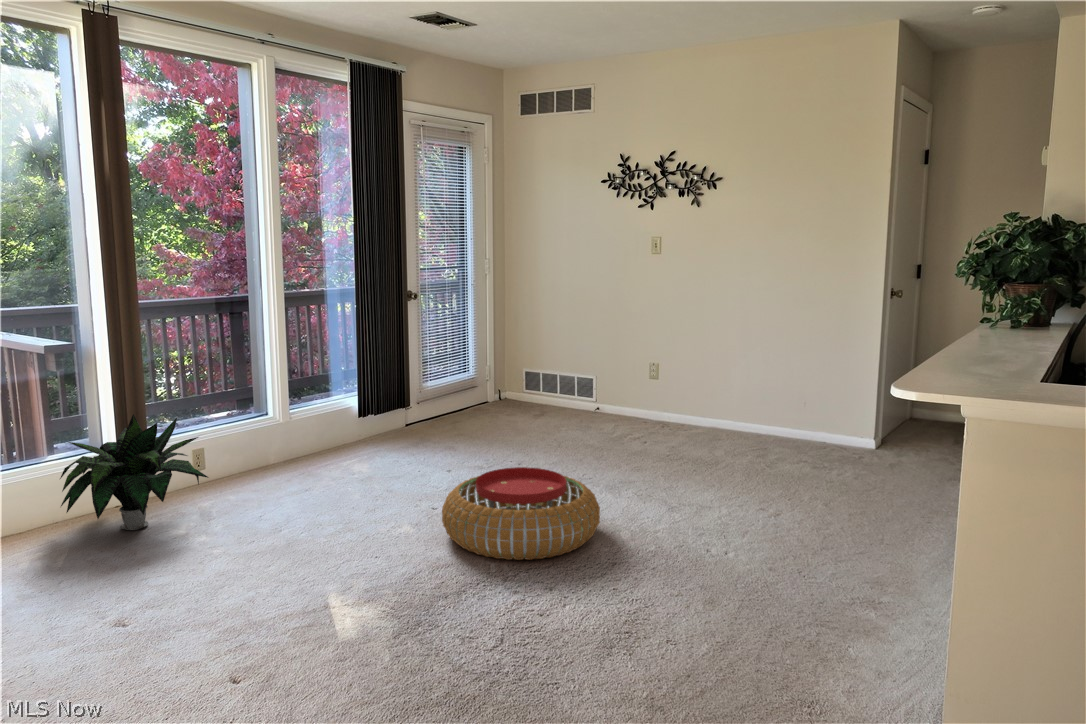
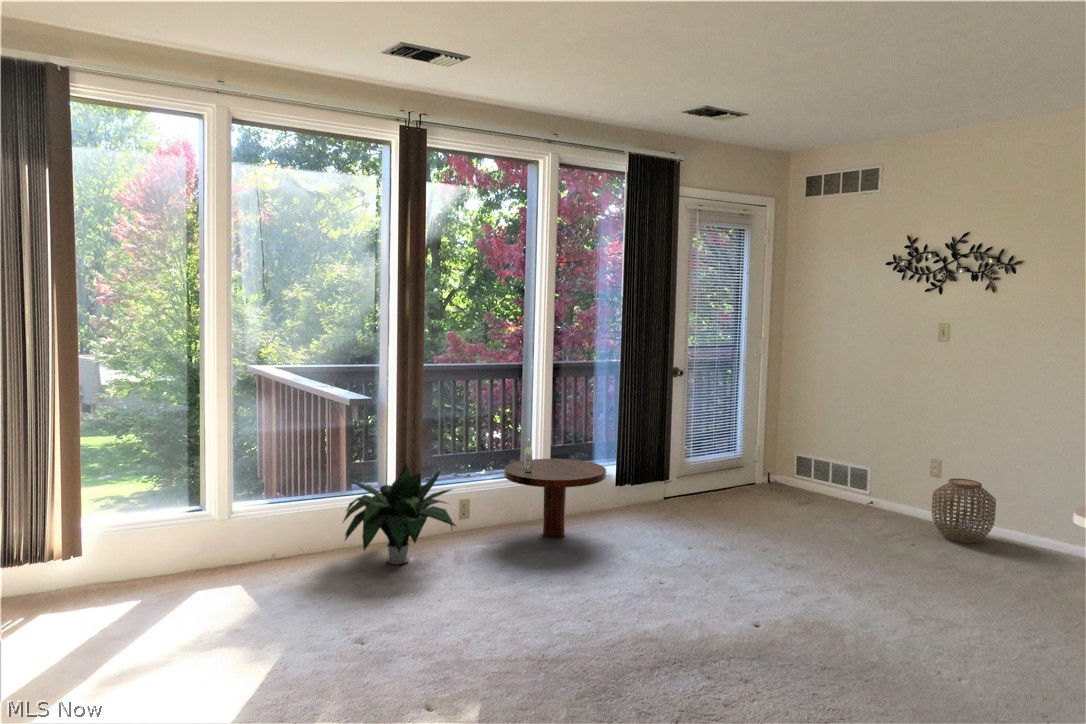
coffee table: none [244,375,358,478] -> present [504,439,606,537]
woven basket: none [654,378,705,434] -> present [932,478,996,543]
pouf: present [442,467,600,560] -> none [657,556,827,660]

